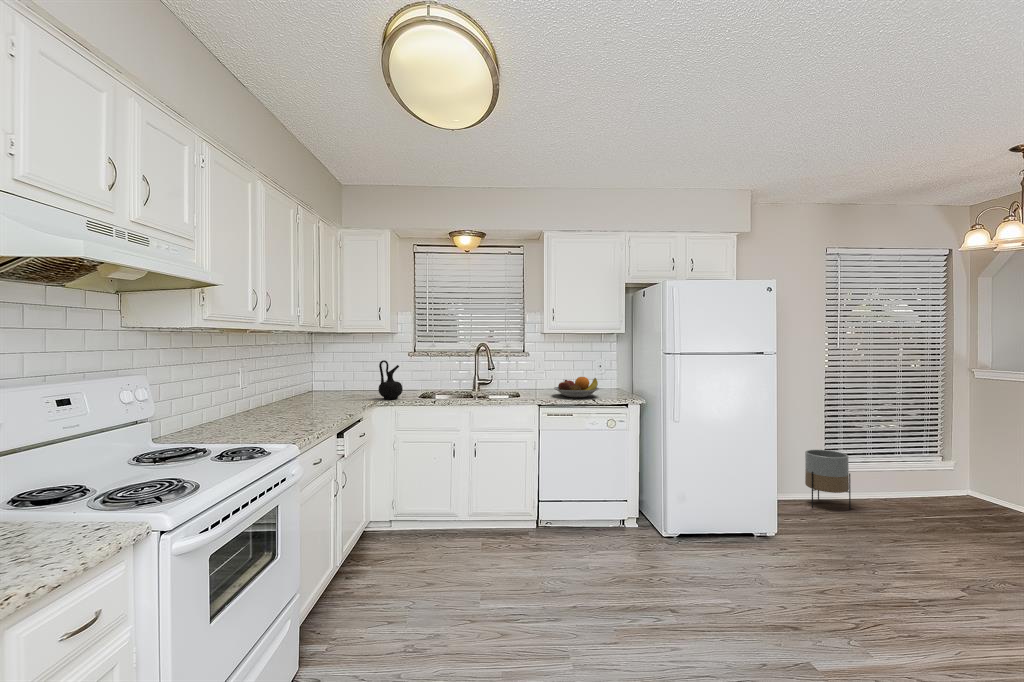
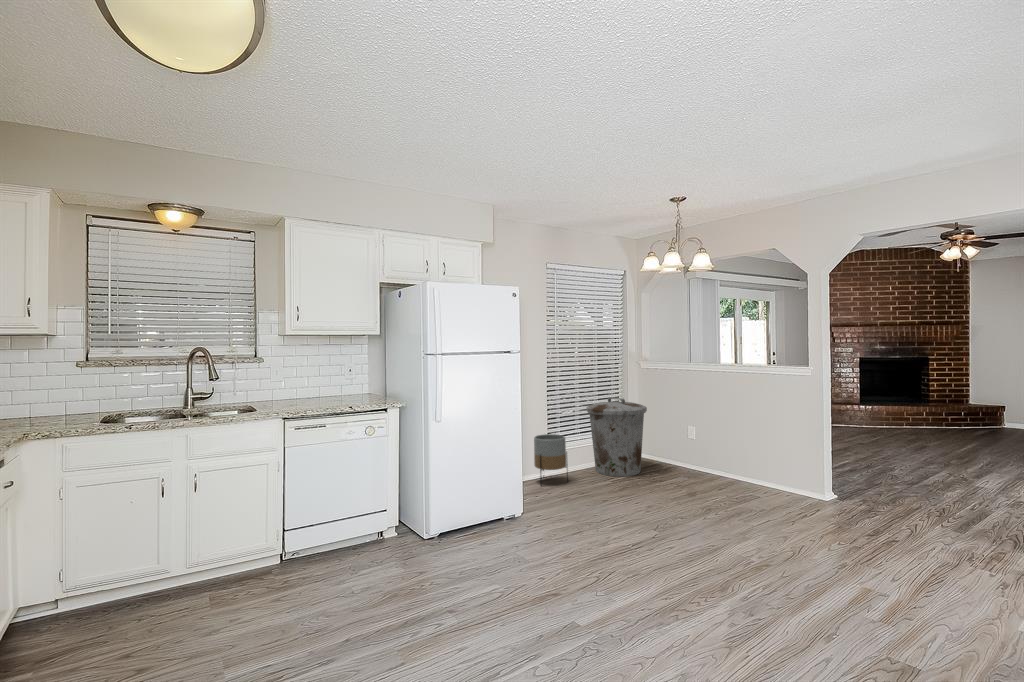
ceramic jug: present [379,360,402,400] -> none [28,373,73,429]
fruit bowl: present [554,377,599,397] -> none [298,382,353,405]
trash can: none [885,415,983,518] -> present [586,397,647,476]

